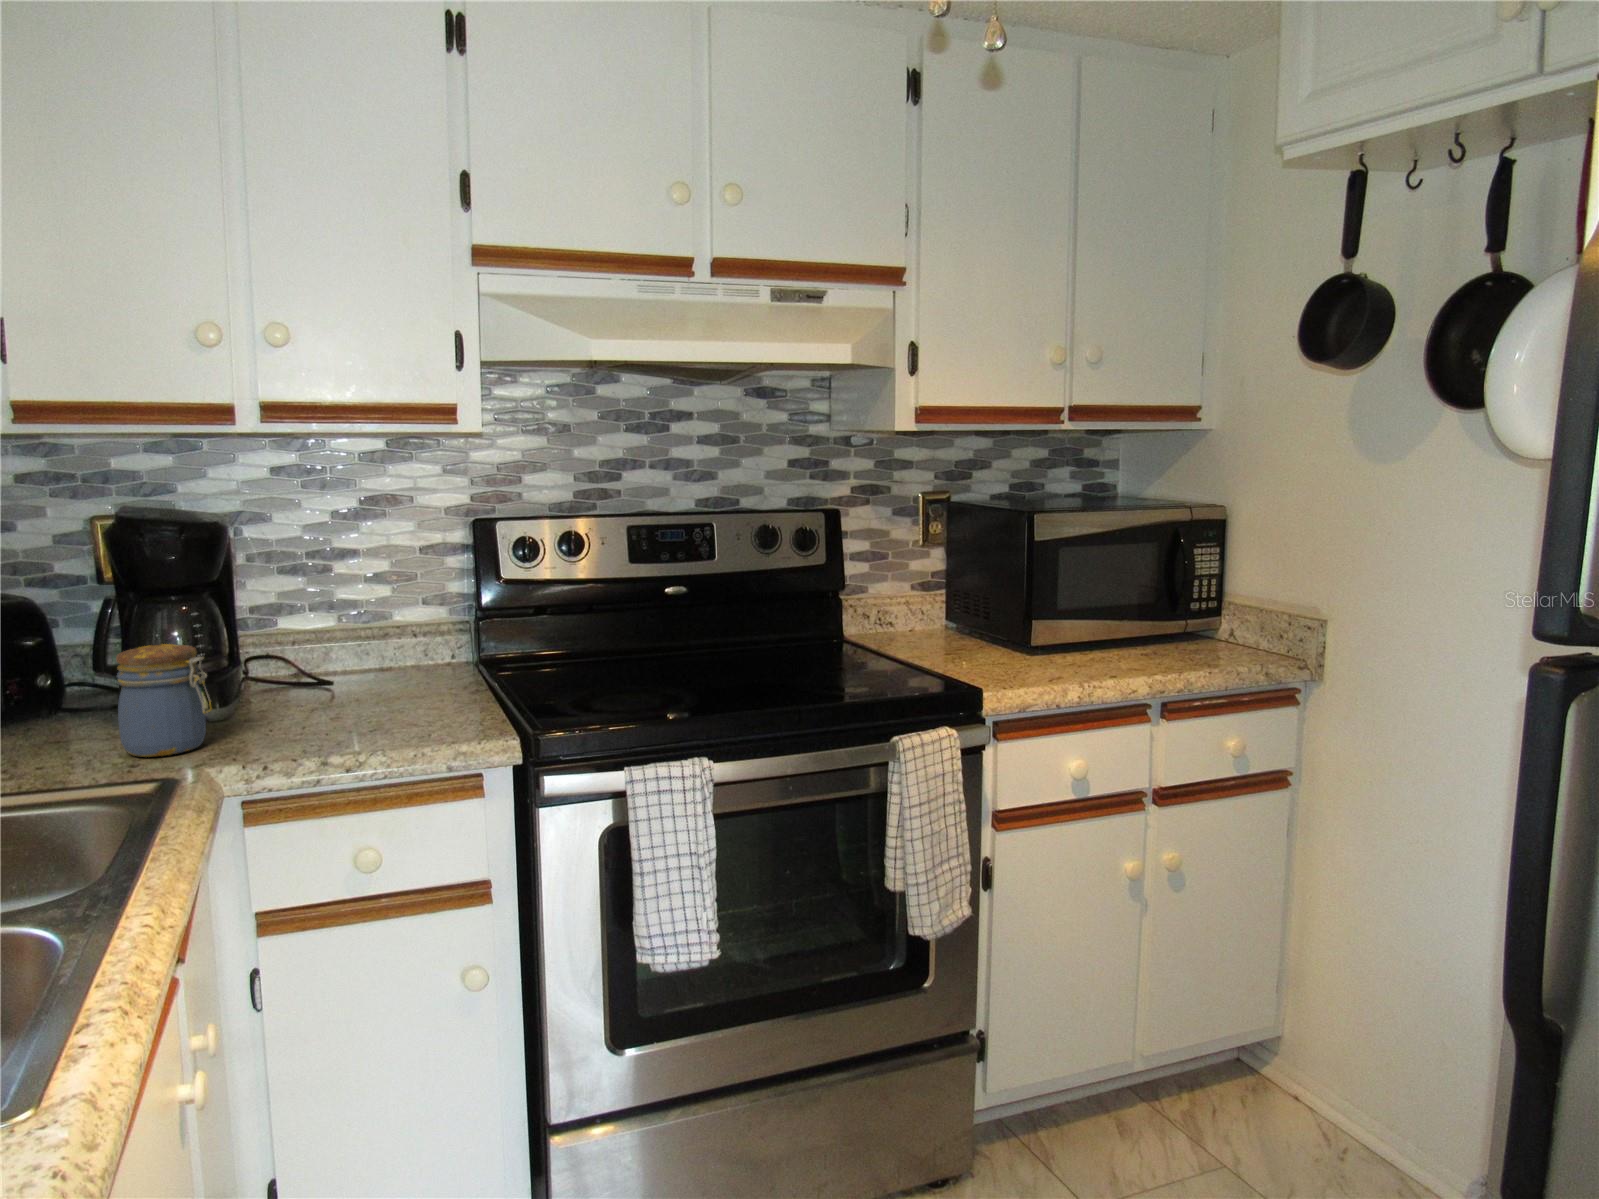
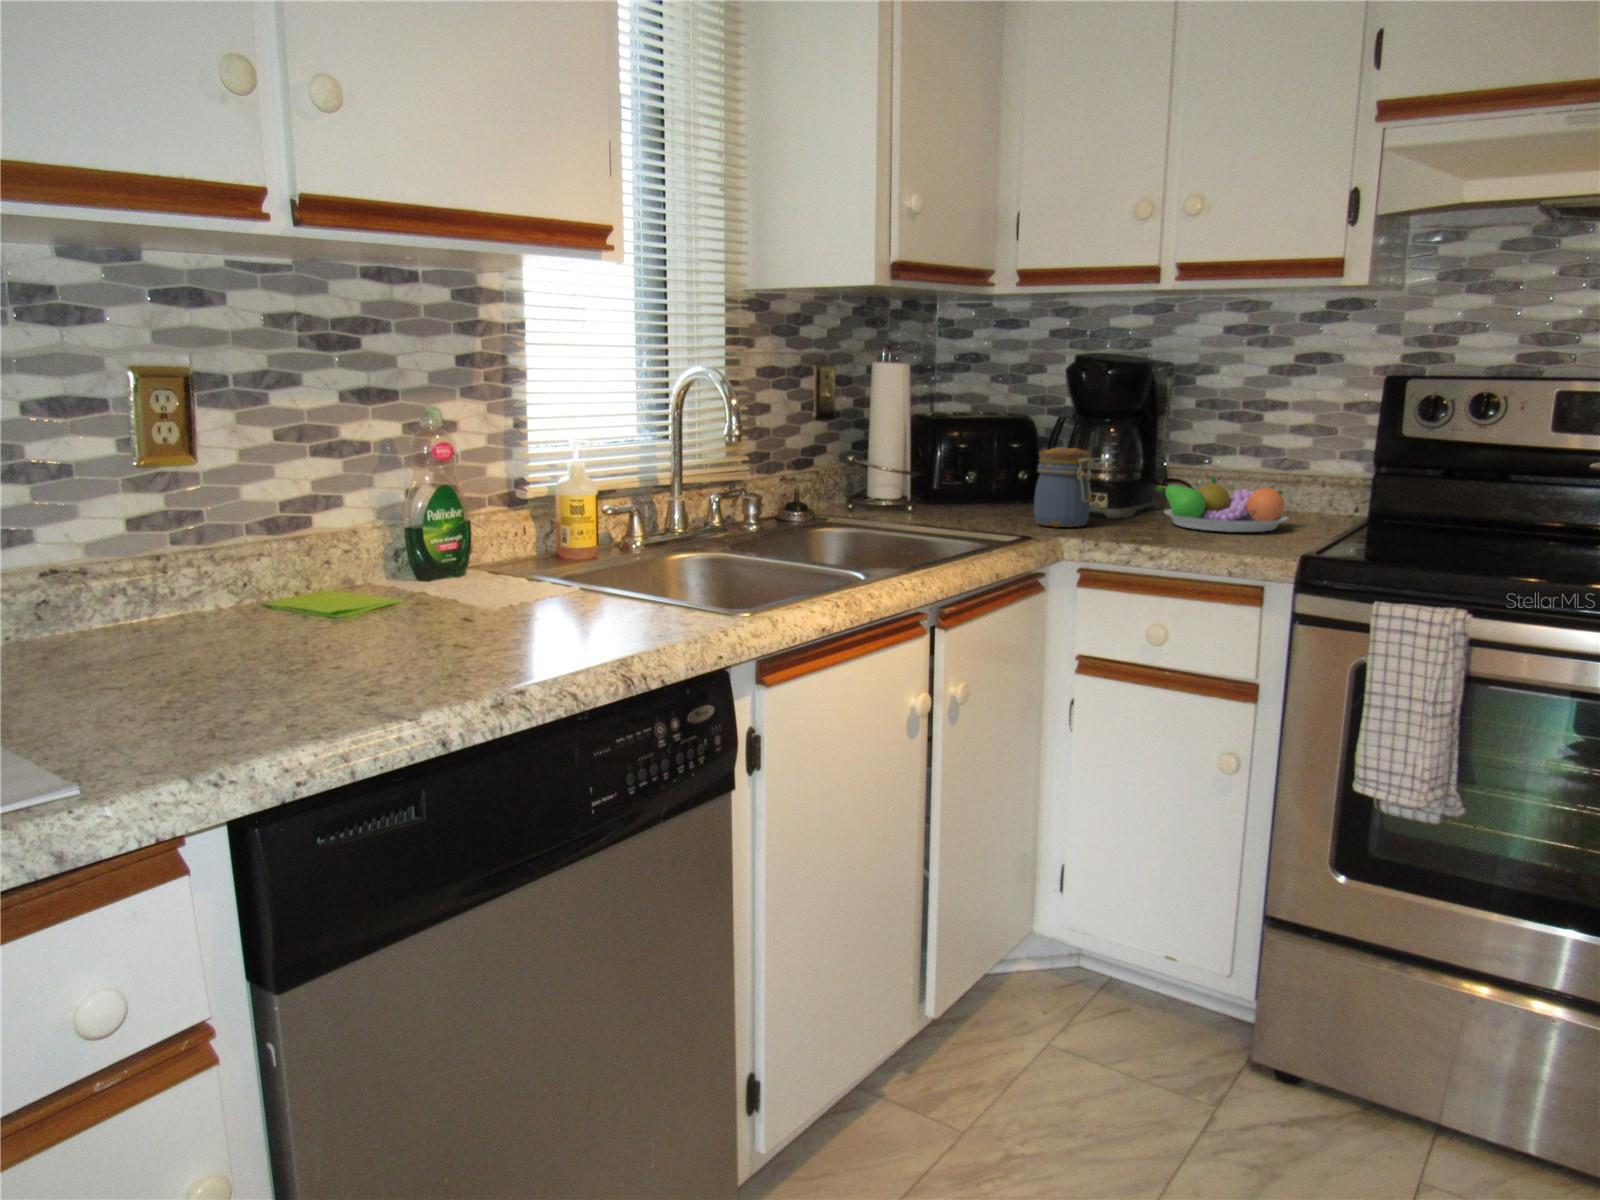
fruit bowl: none [266,647,432,717] -> present [1157,477,1288,532]

